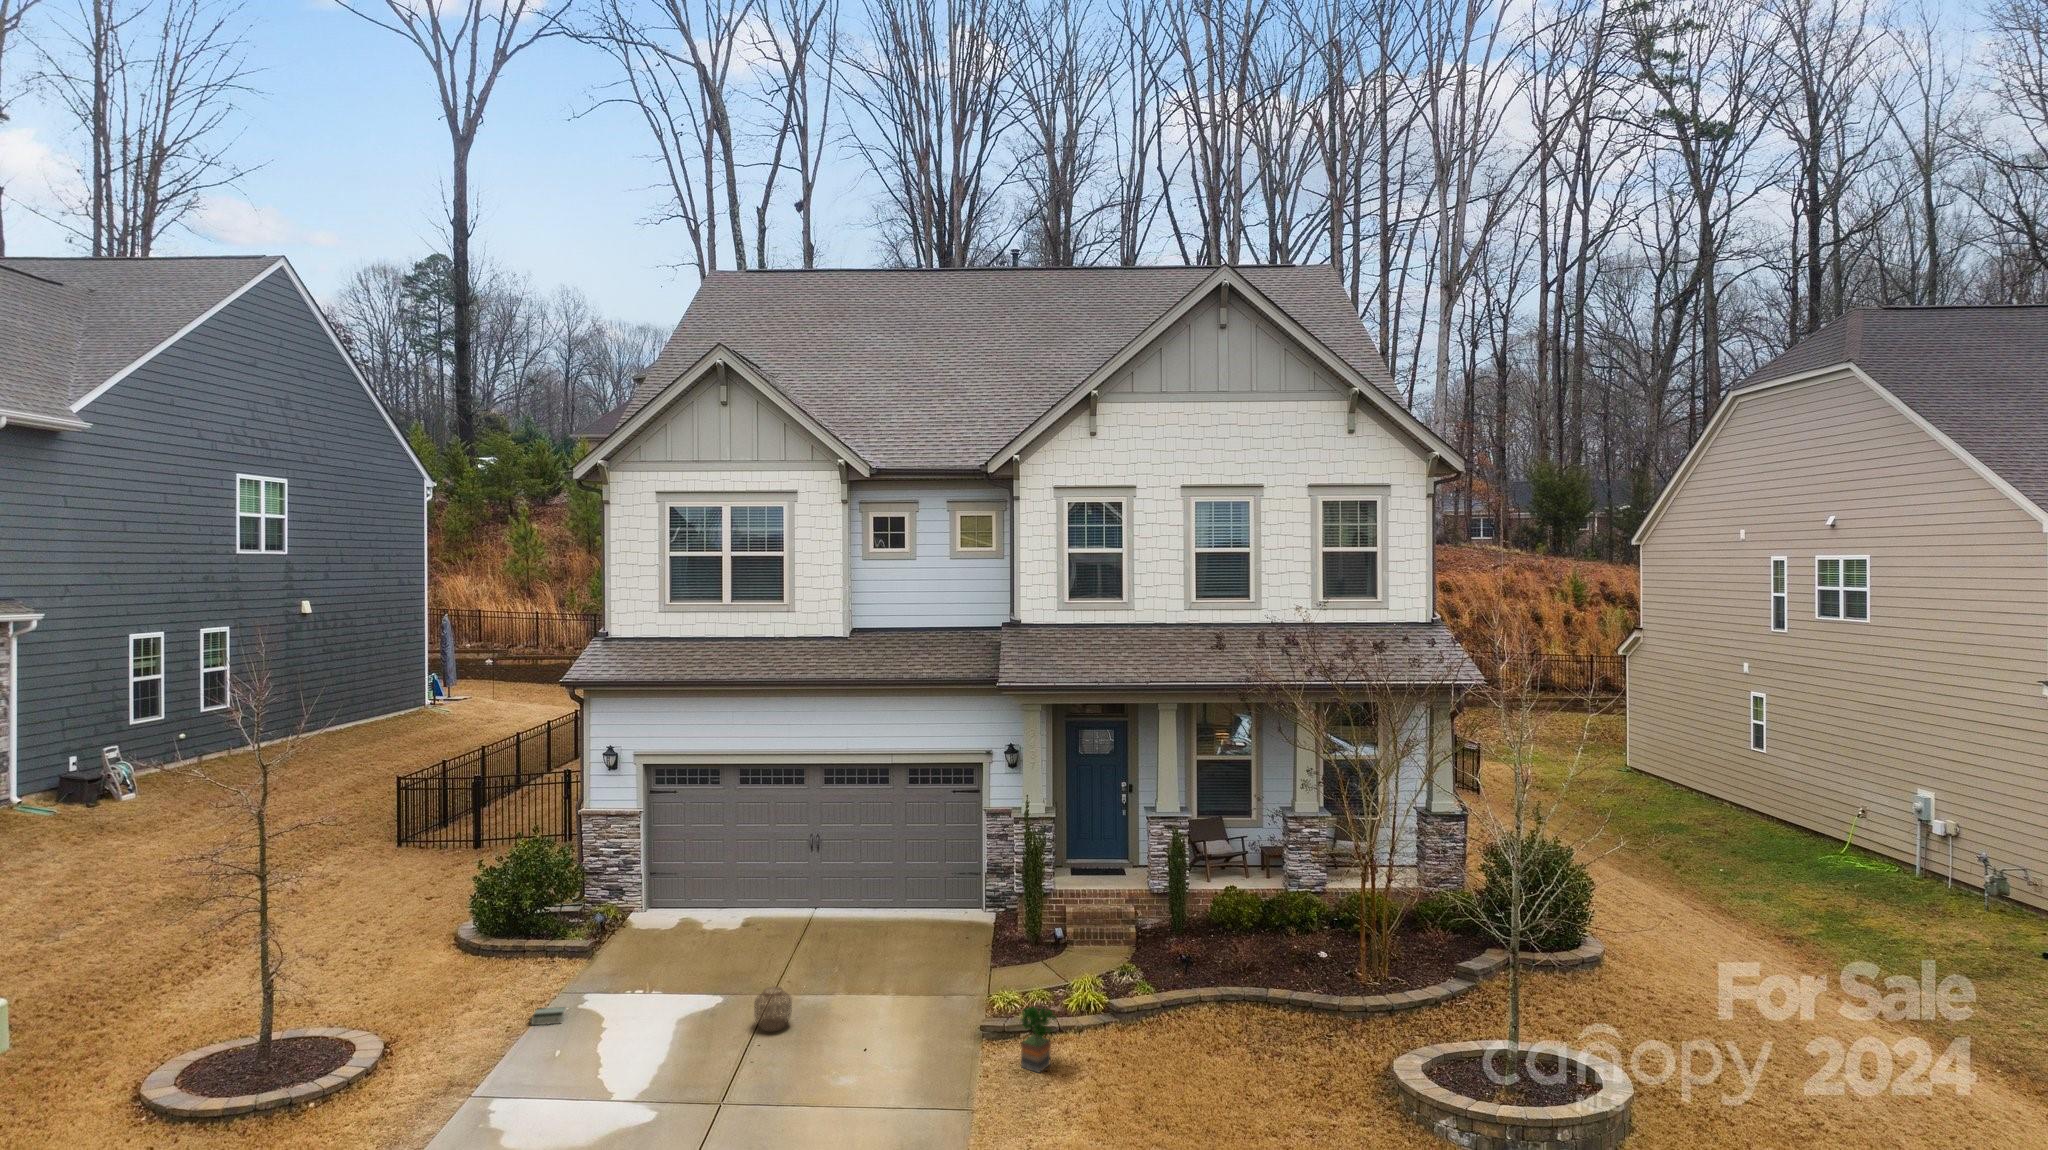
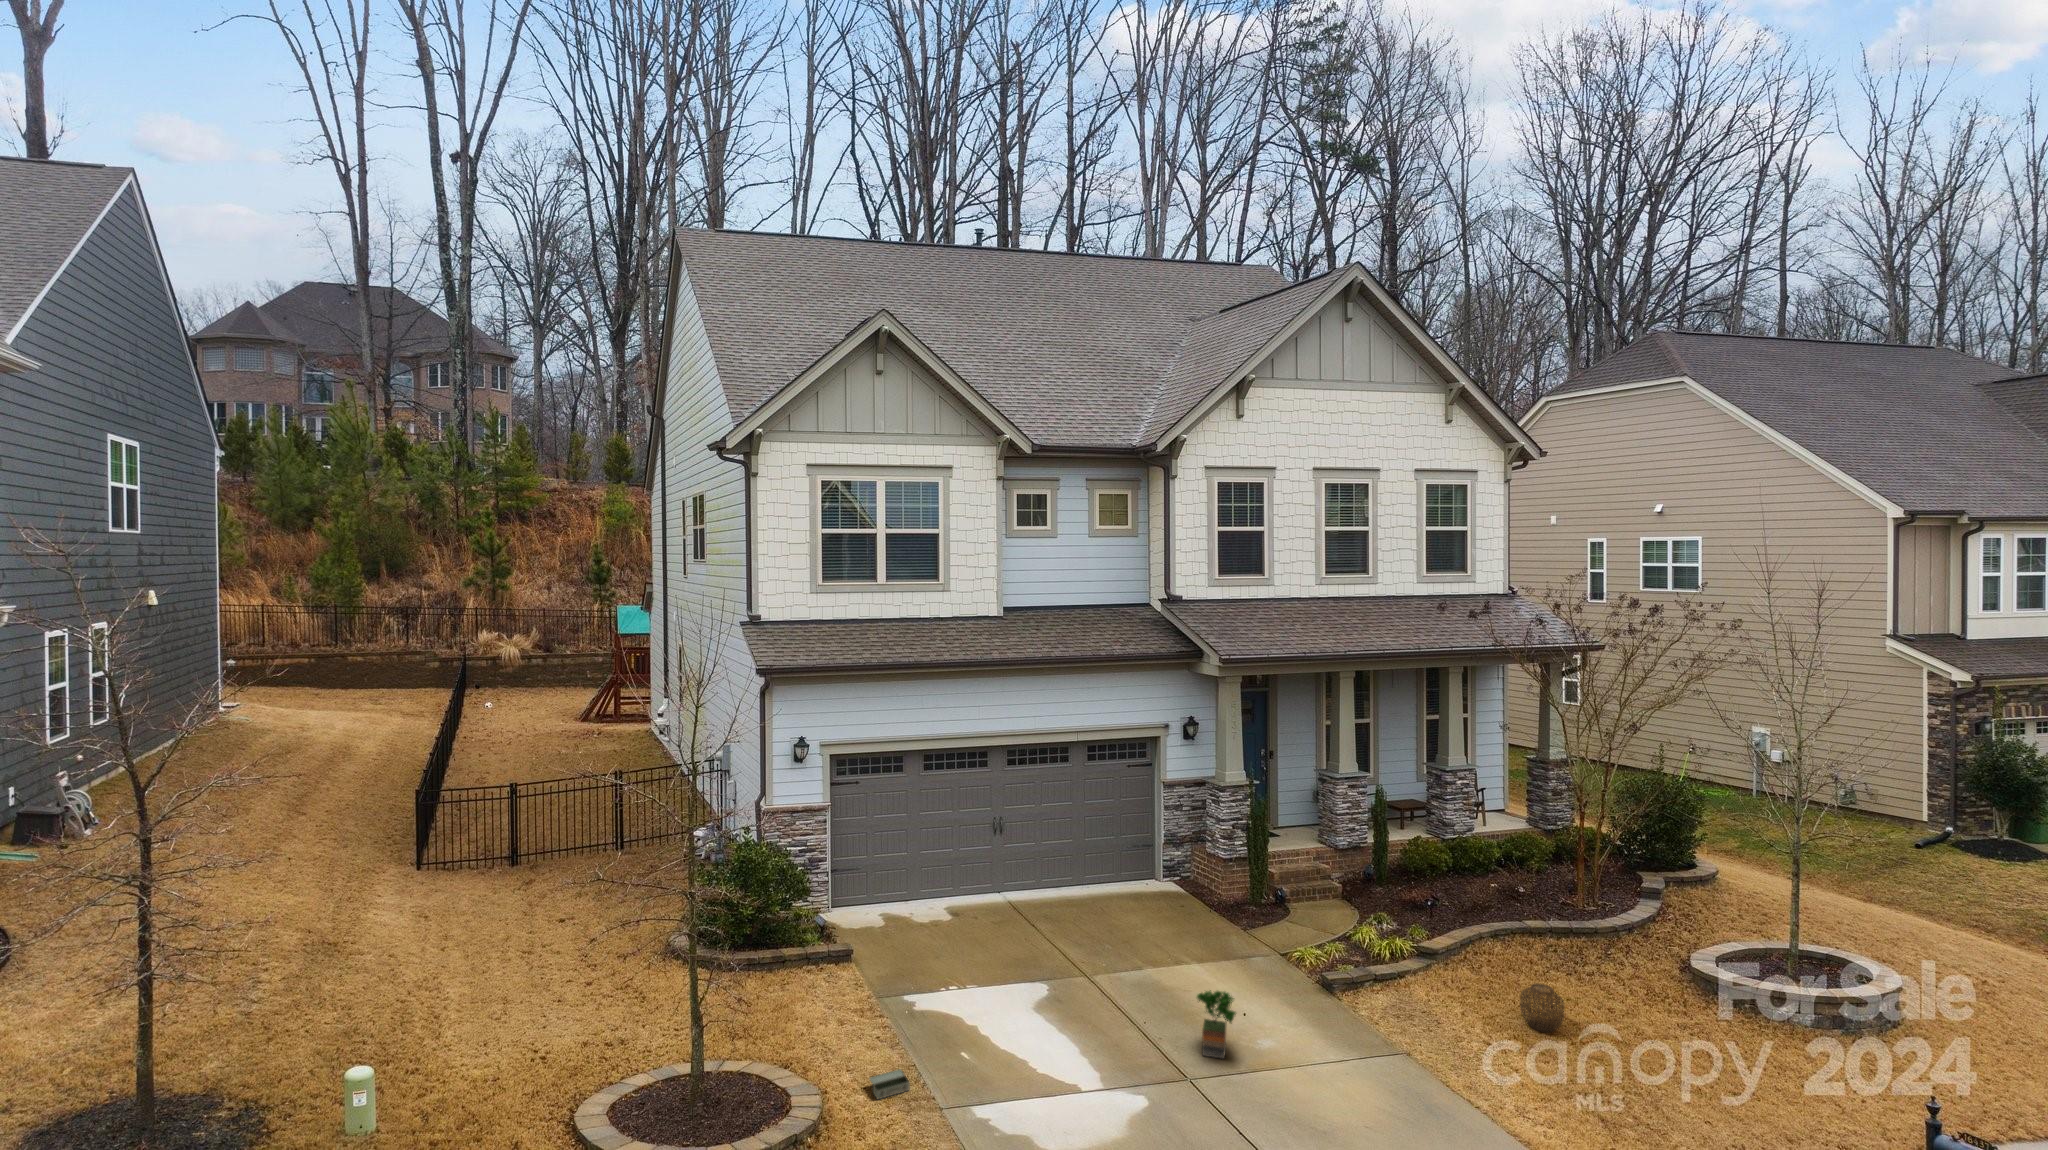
woven basket: present [754,986,792,1031] -> present [1520,983,1564,1032]
potted tree: present [1021,1007,1057,1073] -> present [1197,990,1236,1059]

